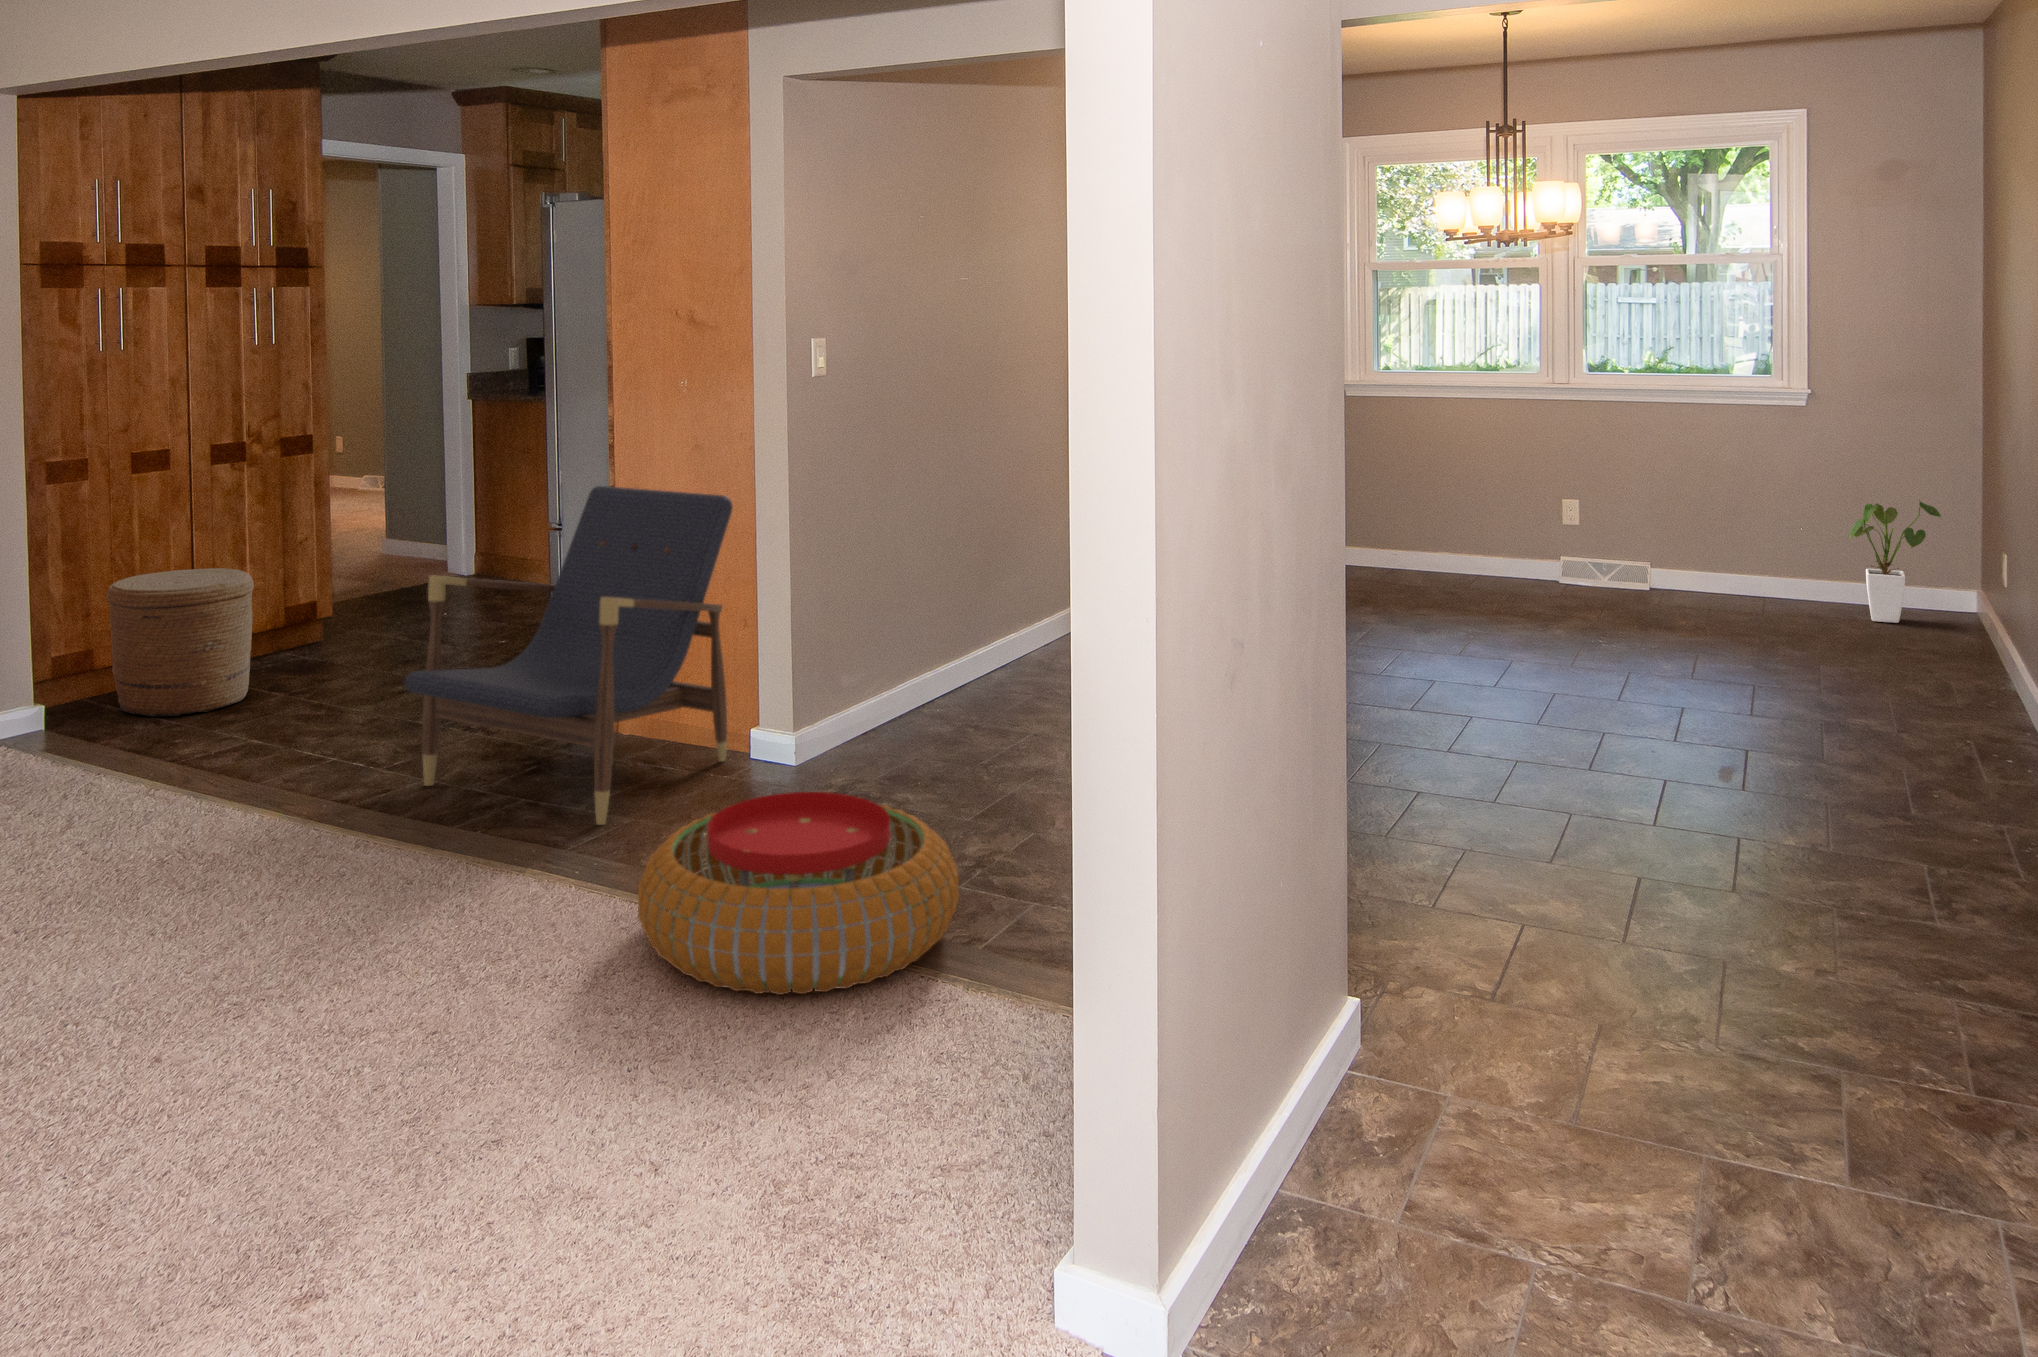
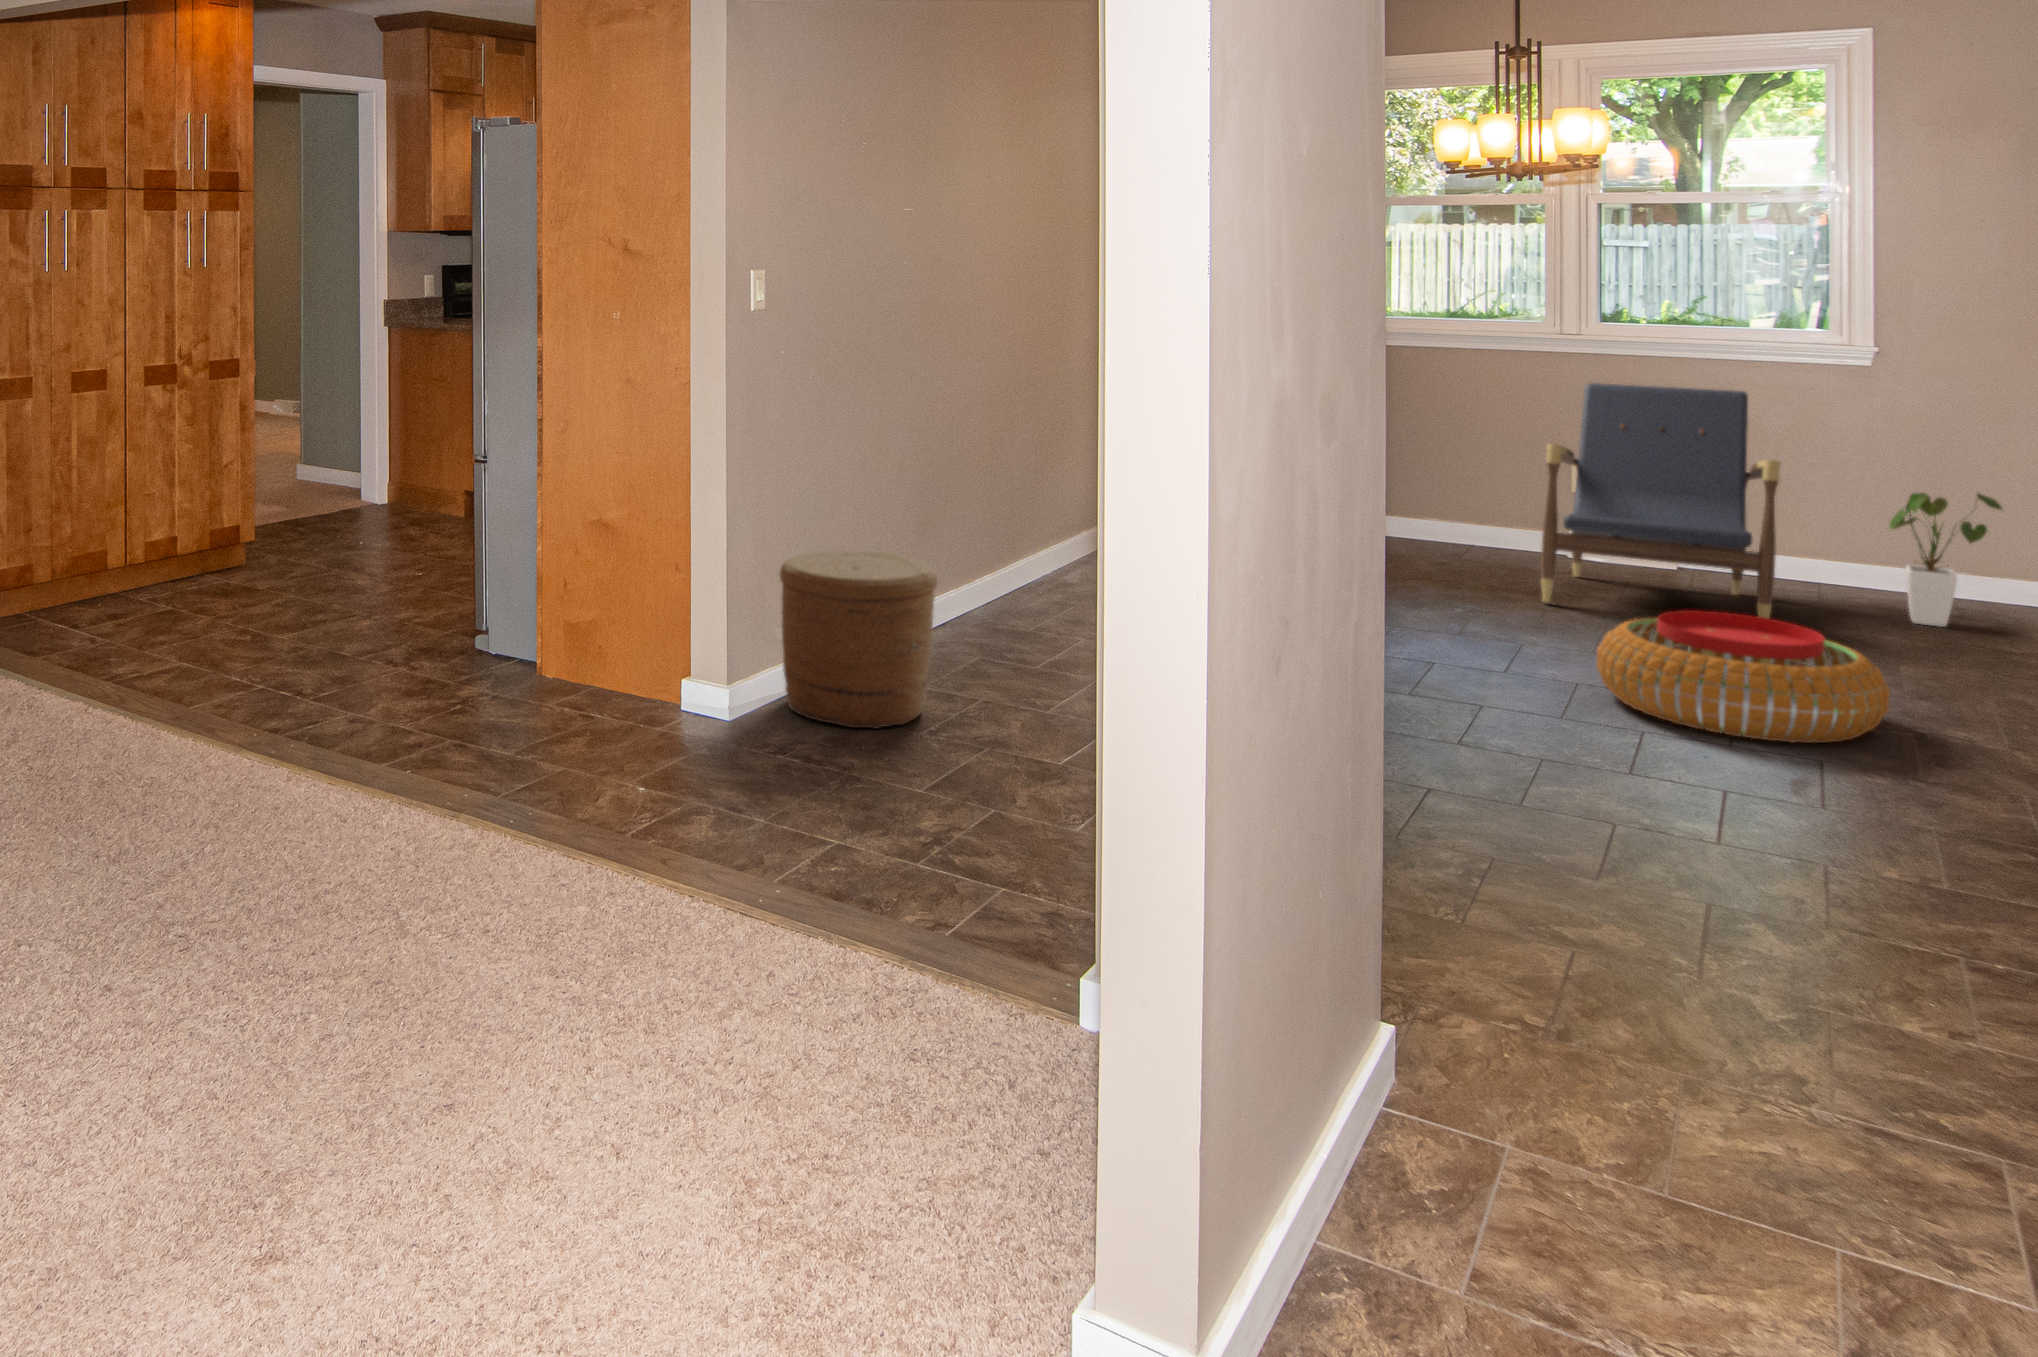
lounge chair: present [405,486,733,825] -> present [1541,383,1781,618]
woven basket: present [106,568,254,717] -> present [780,551,938,729]
pouf: present [638,792,959,995] -> present [1597,610,1890,743]

